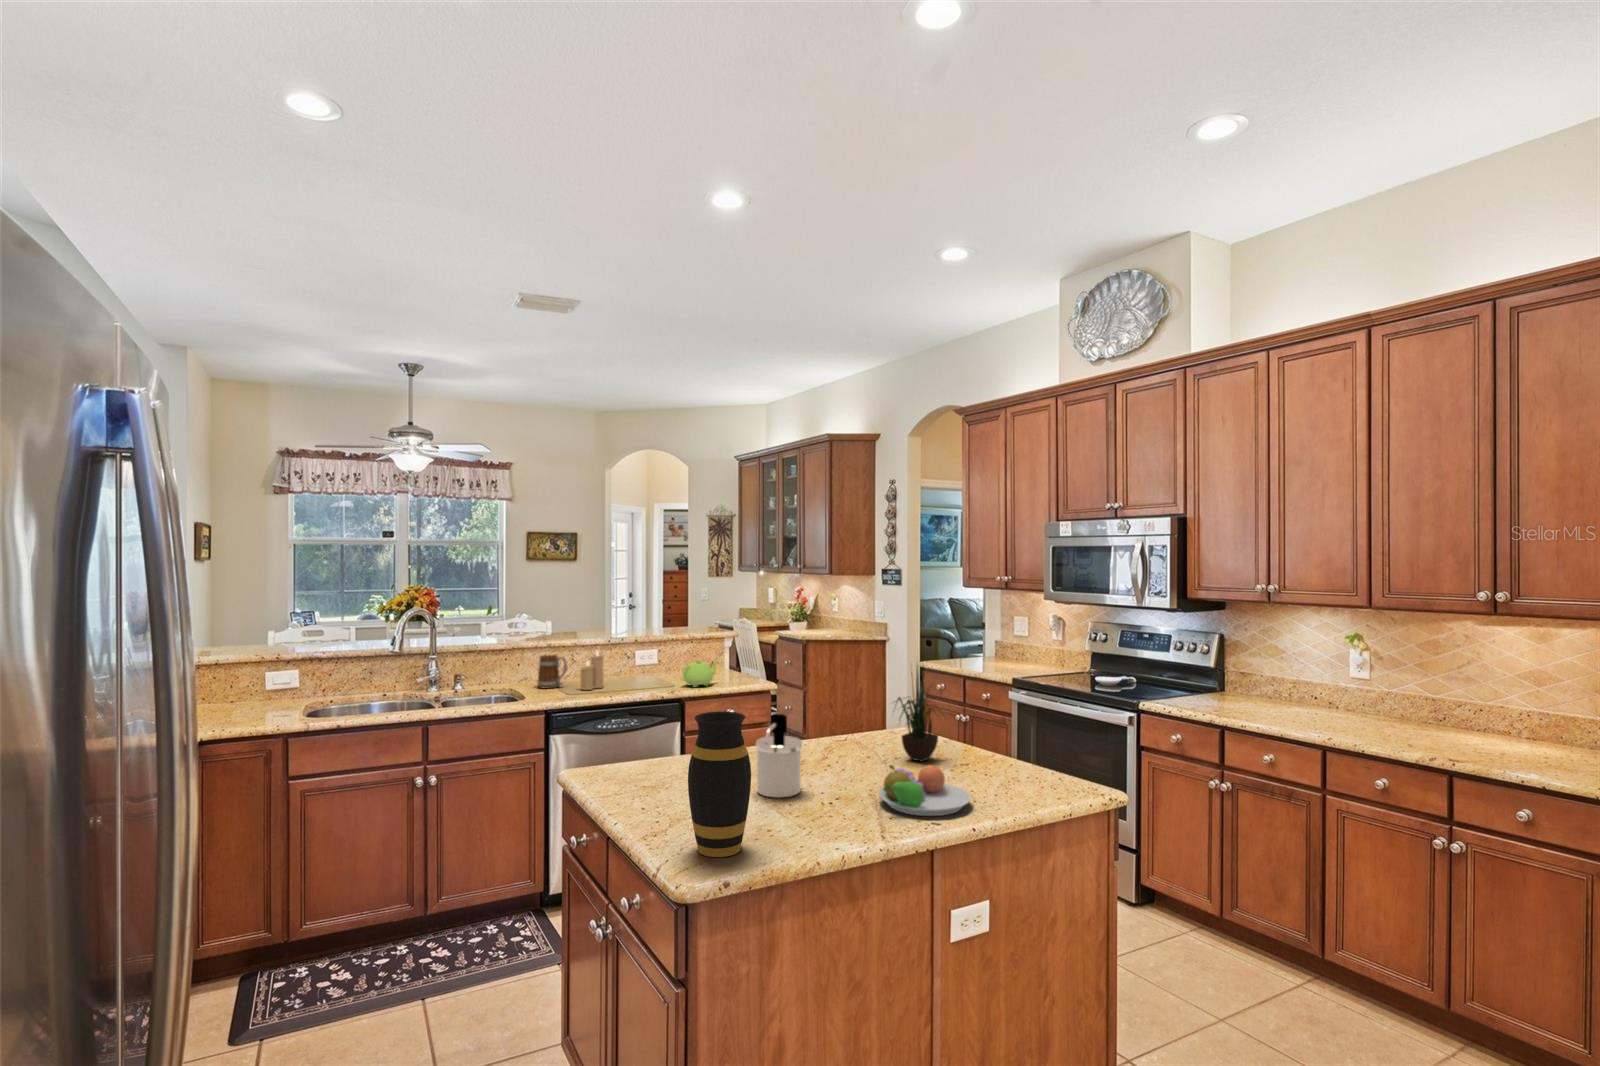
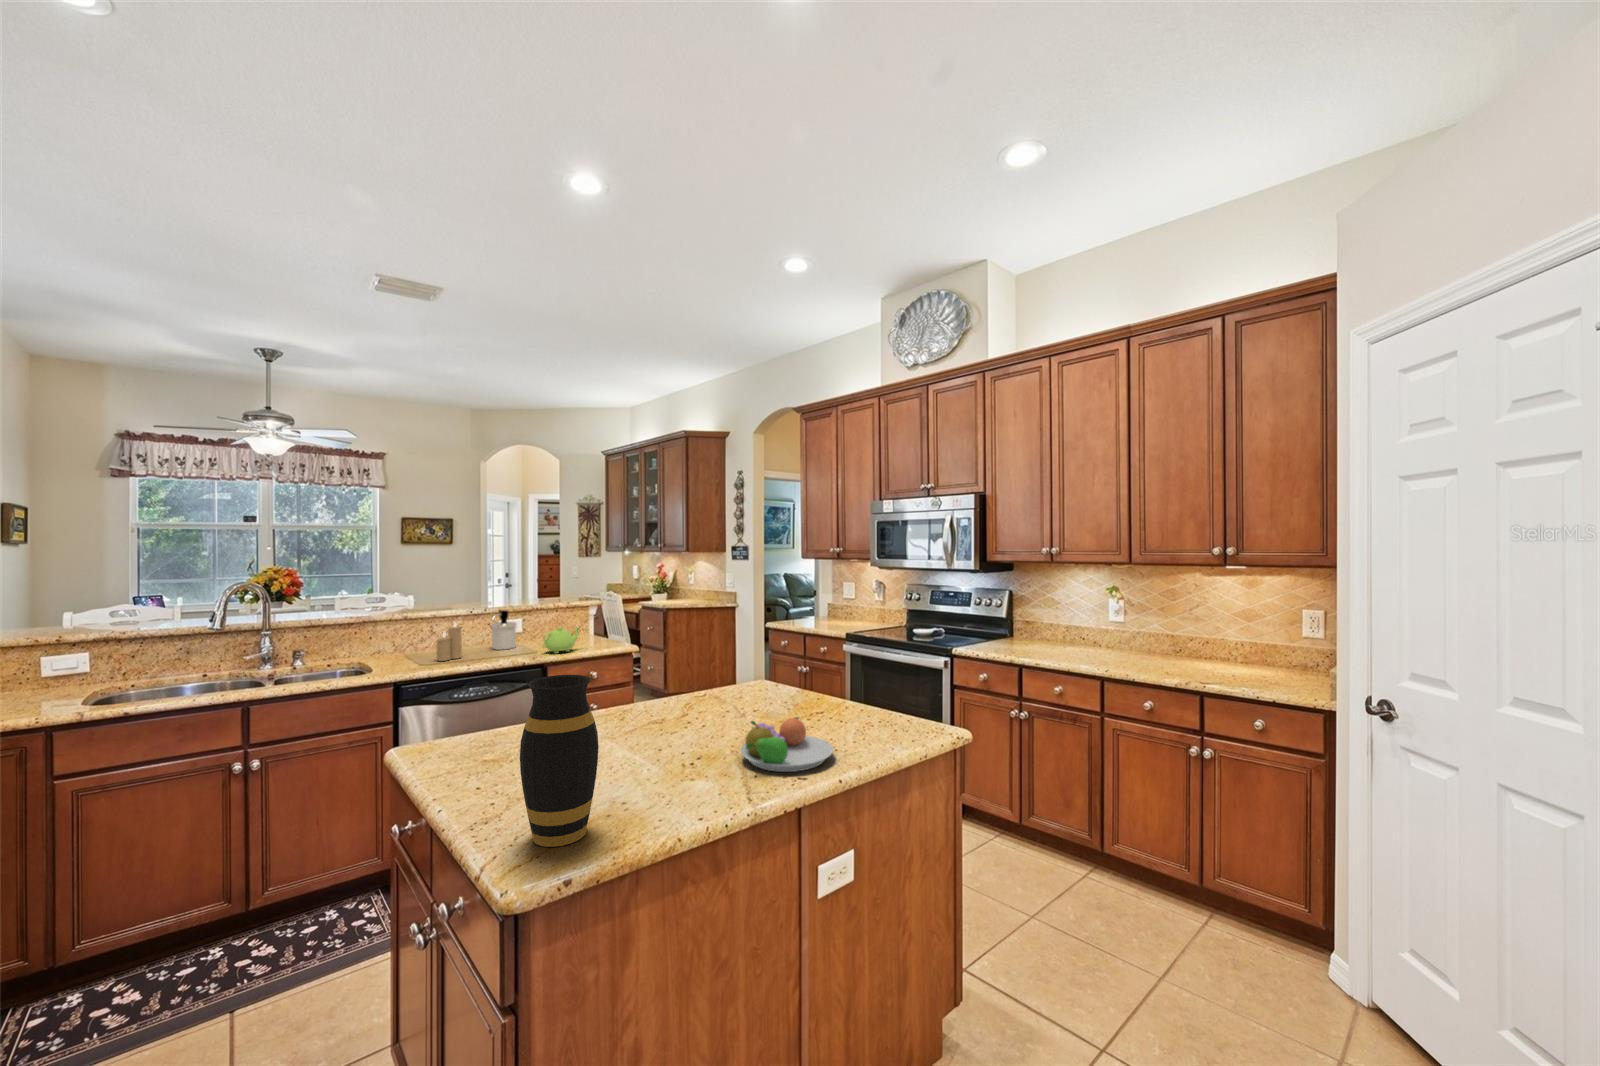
mug: present [537,655,567,688] -> none [390,628,423,661]
potted plant: present [896,666,938,762] -> none [745,600,803,714]
soap dispenser: present [756,714,802,798] -> present [491,610,516,650]

